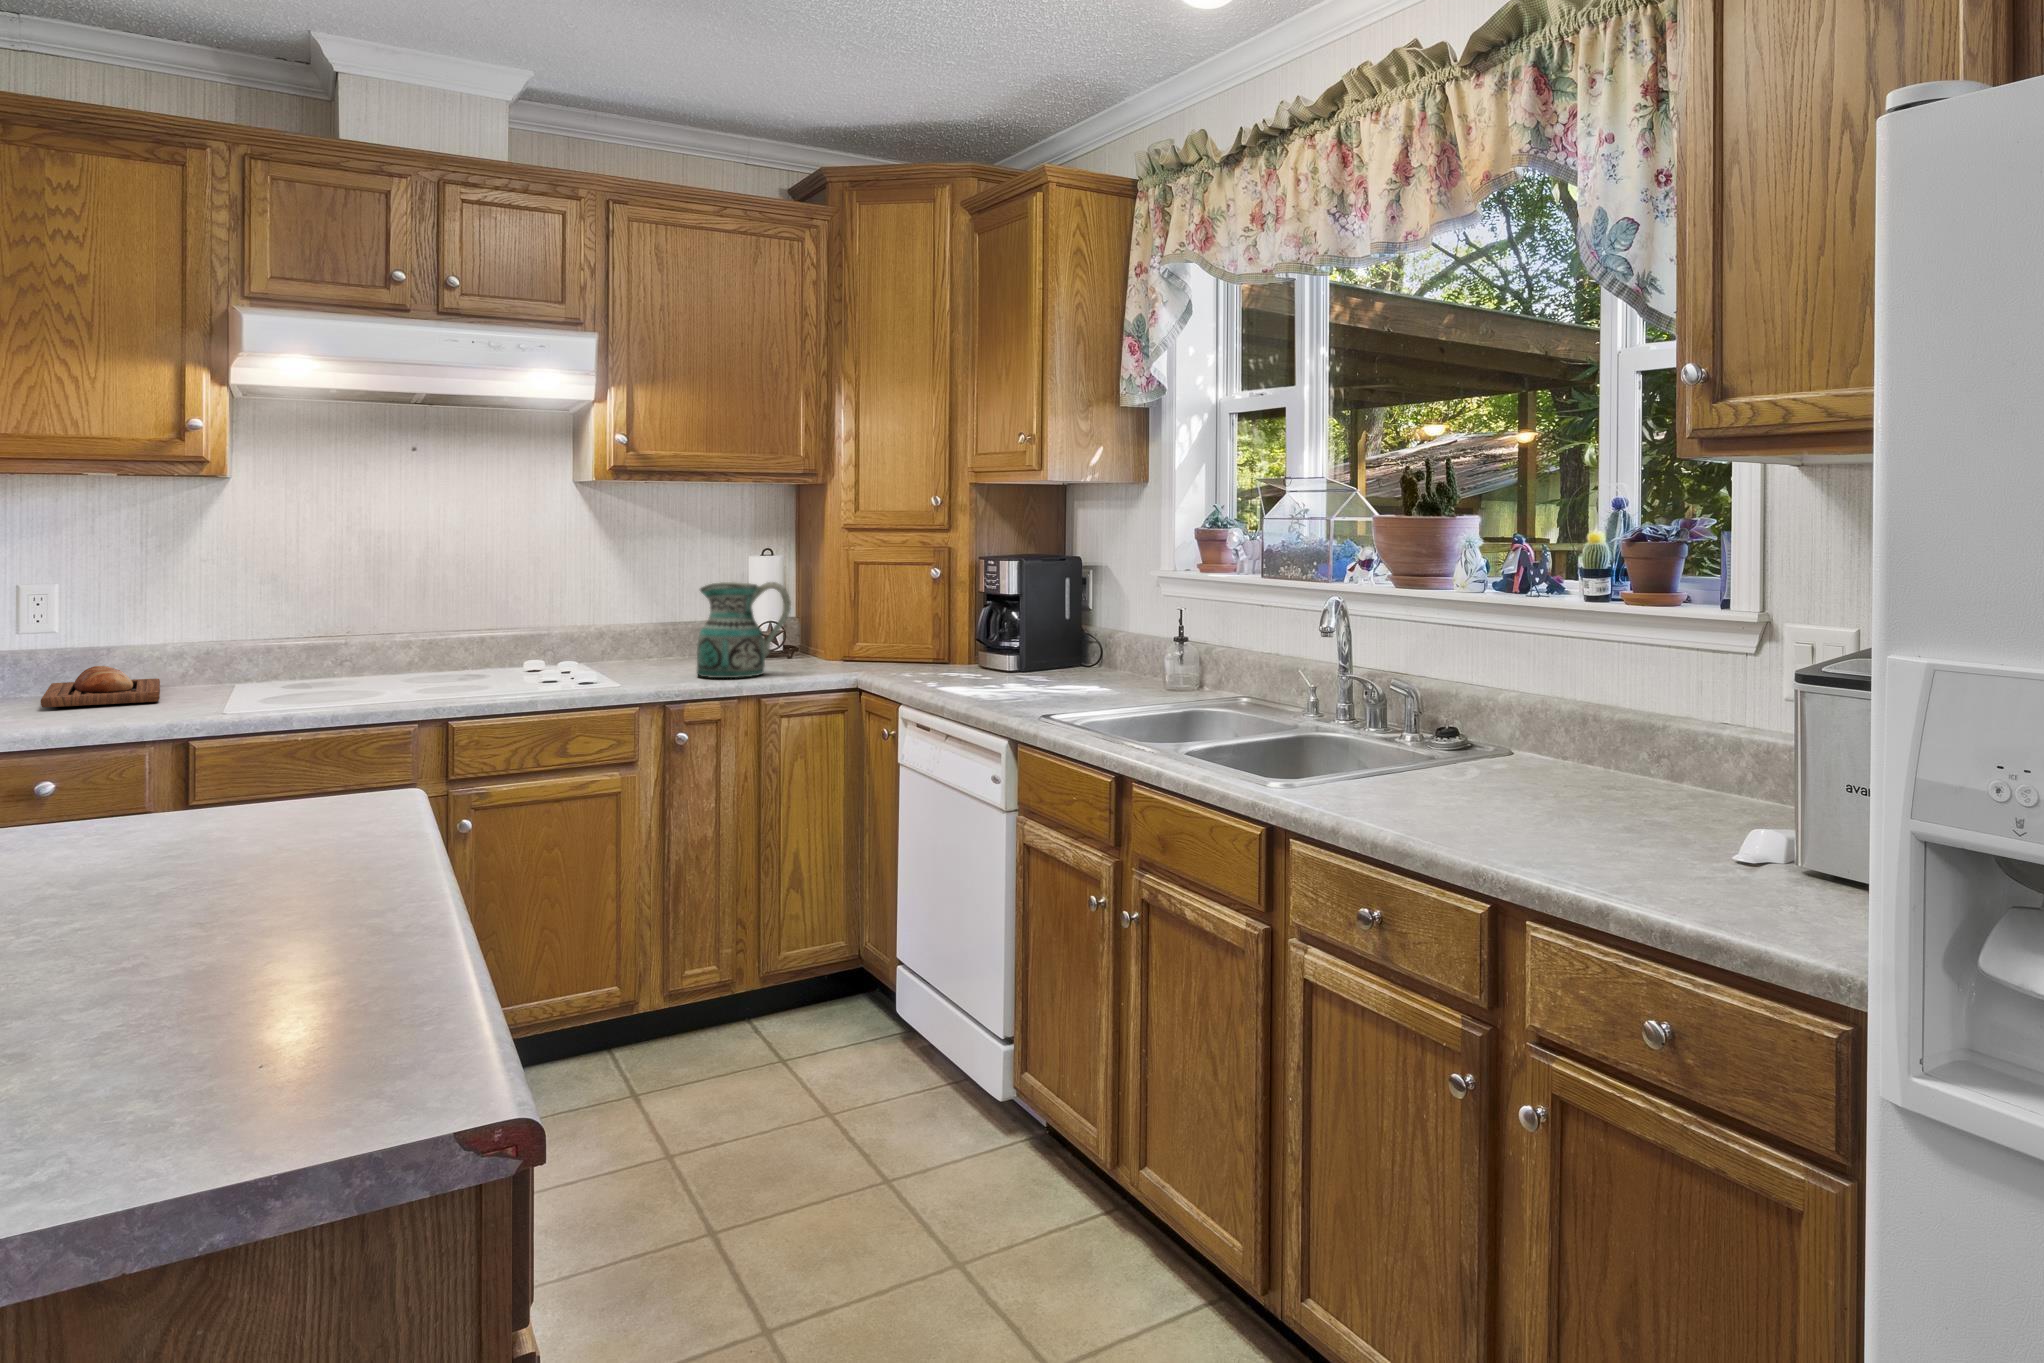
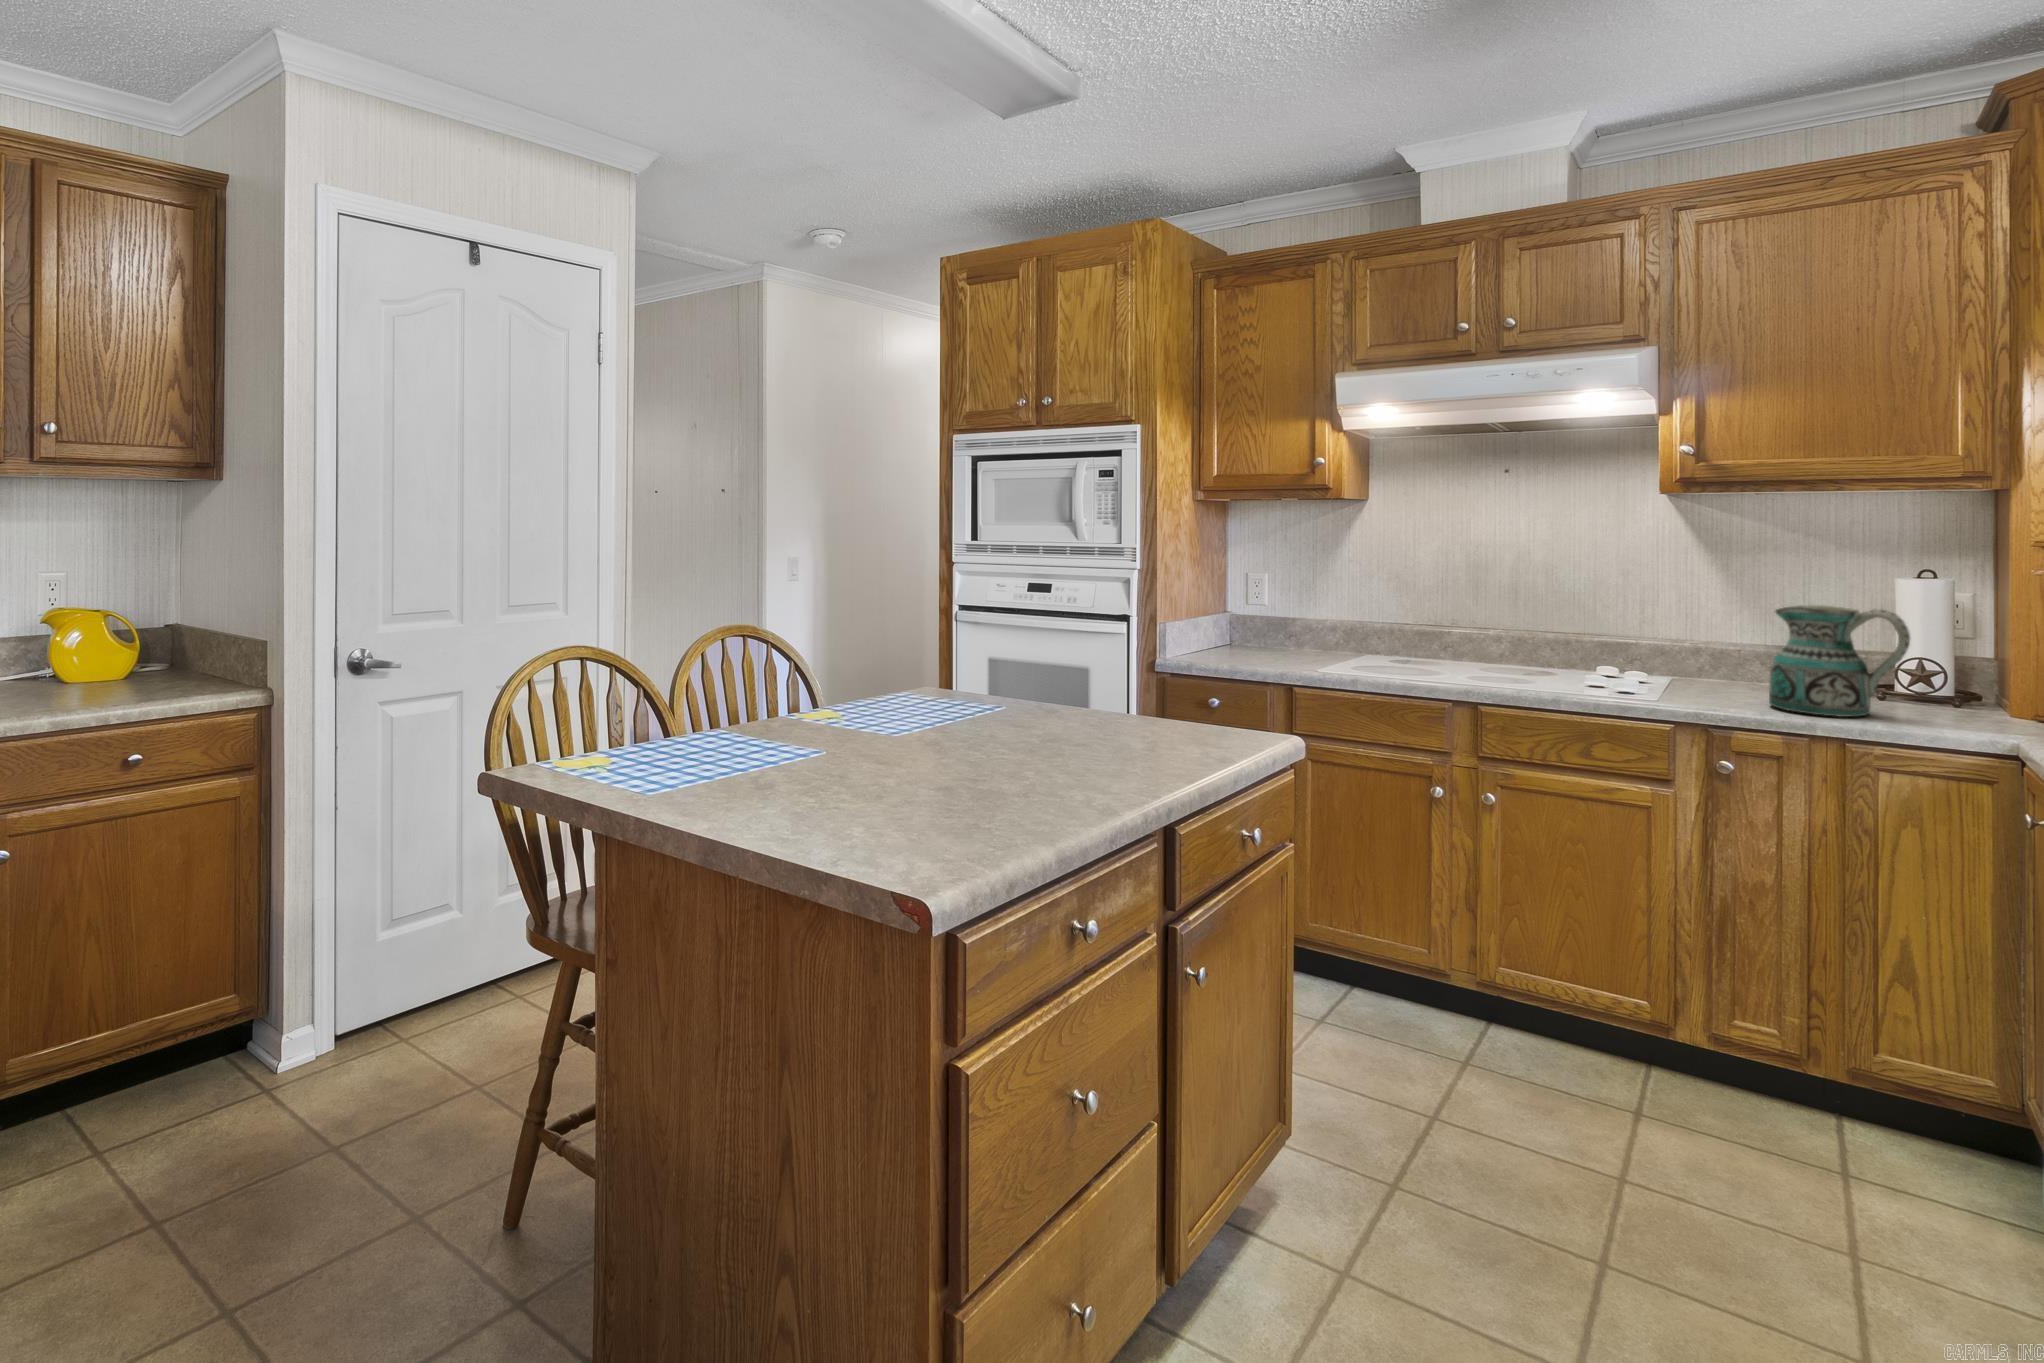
bread loaf: present [41,666,160,707] -> none [1233,629,1320,658]

